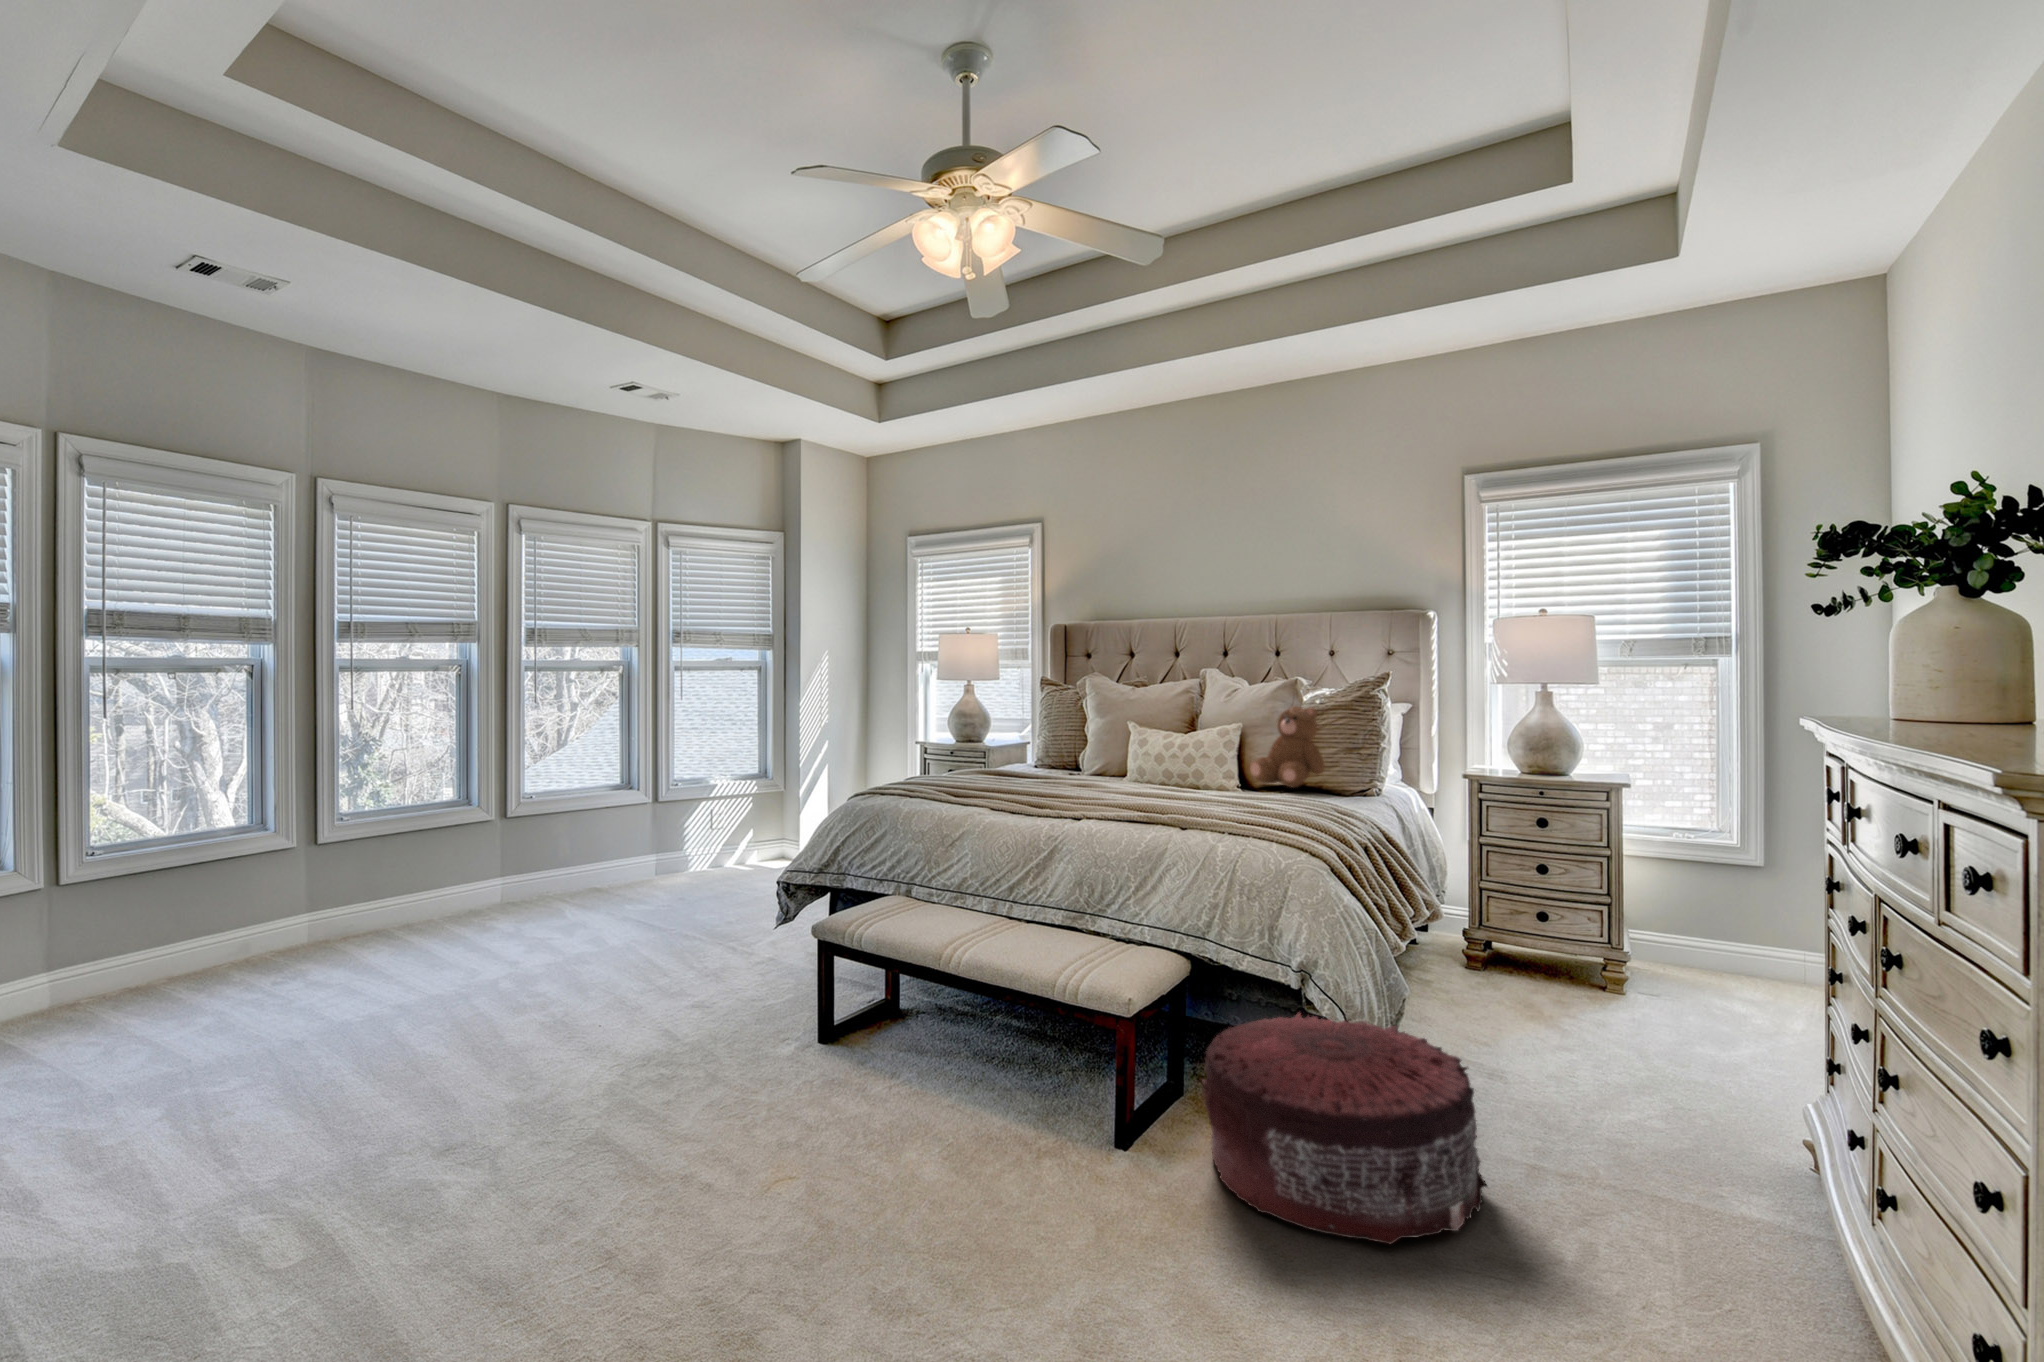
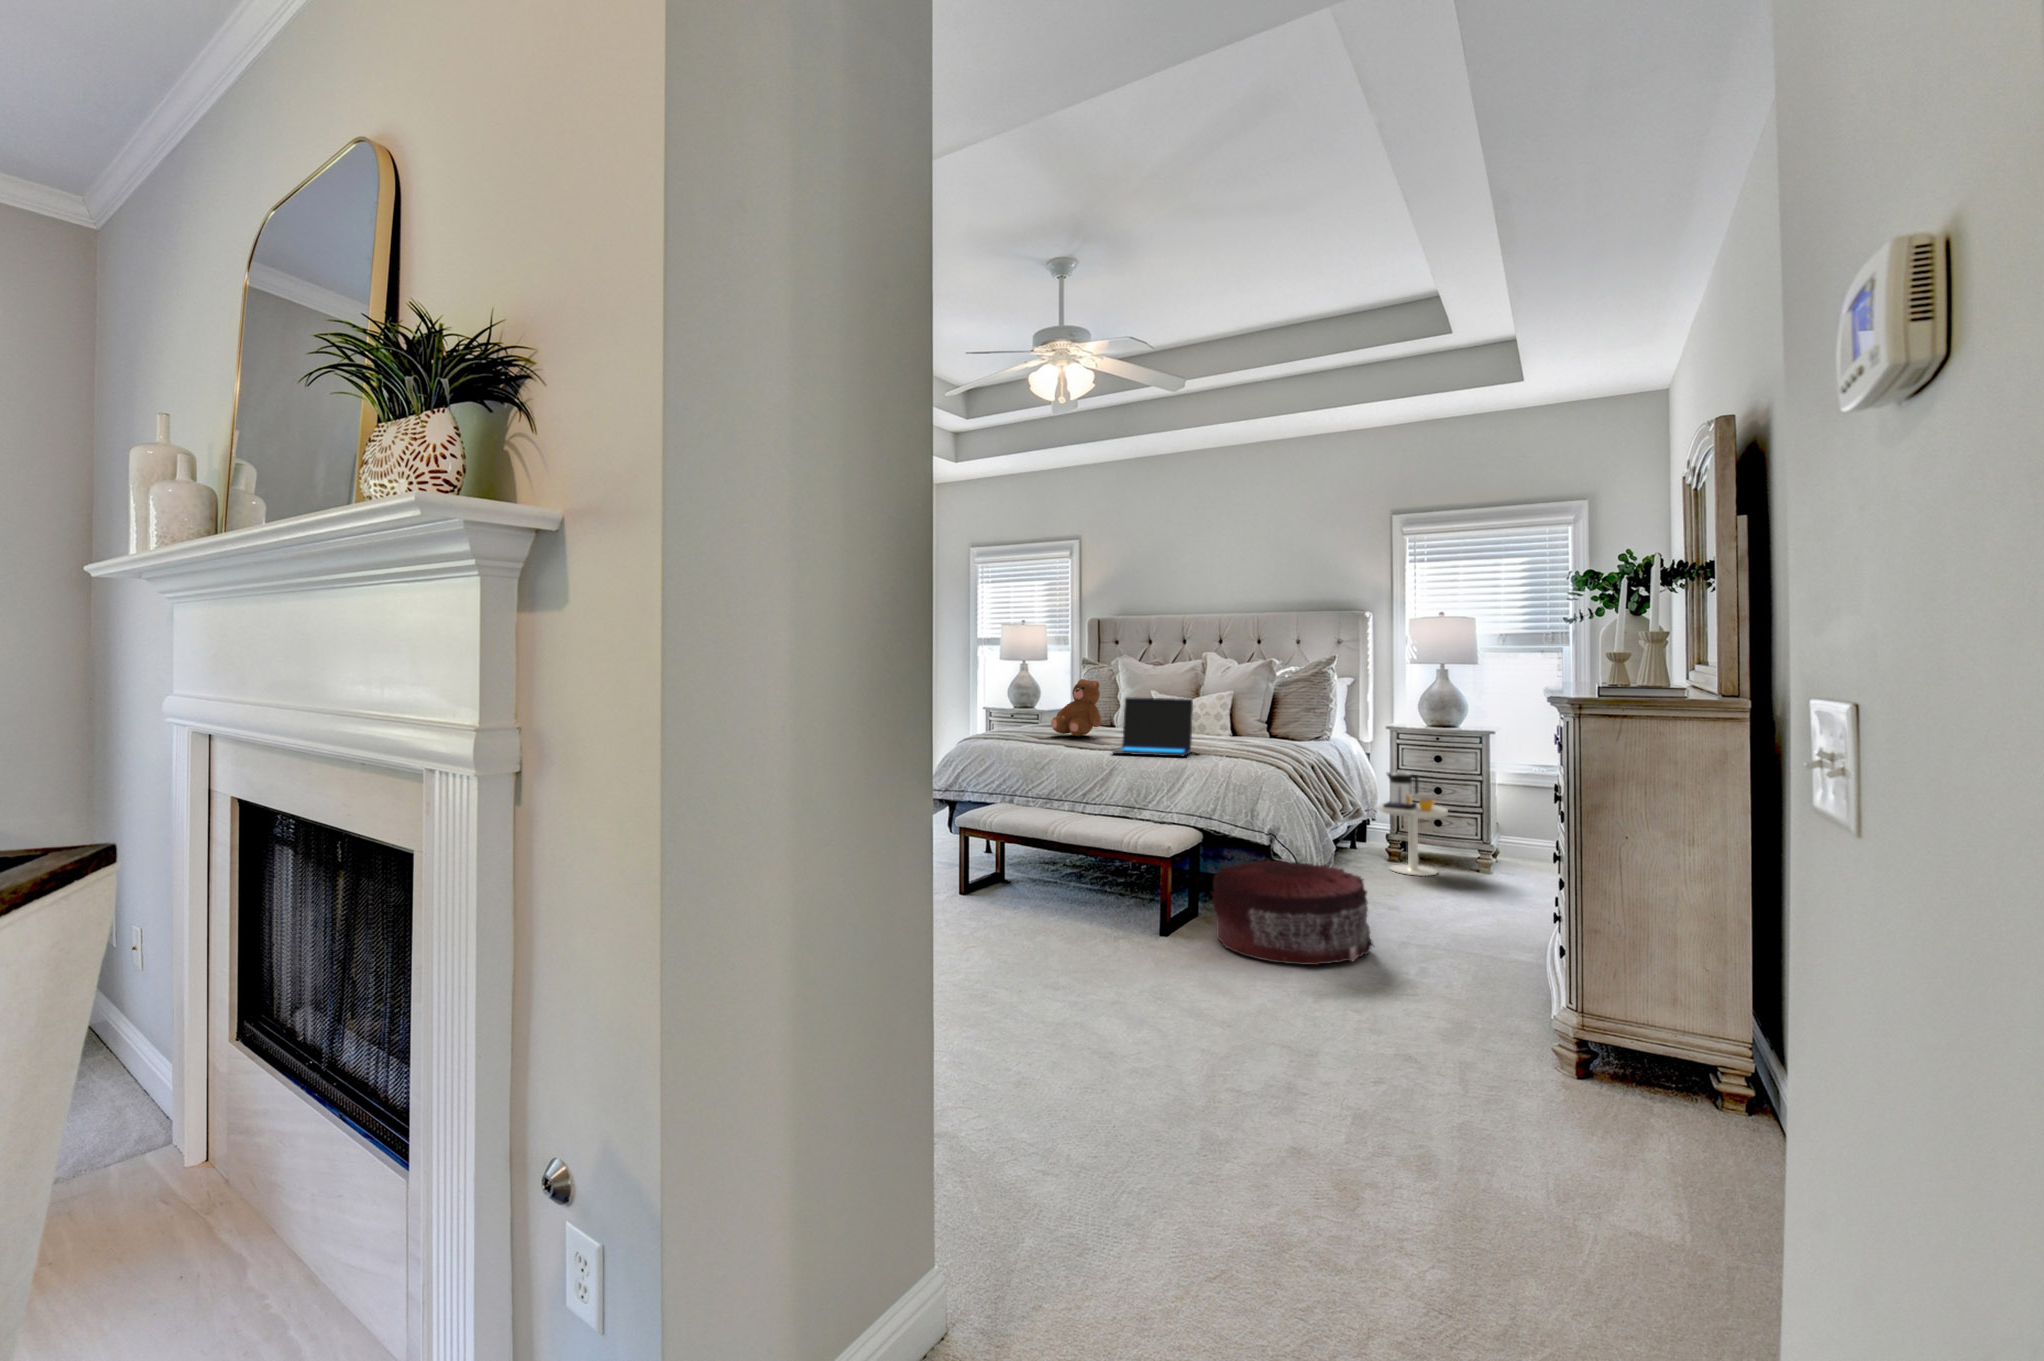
teddy bear: present [1250,706,1325,788] -> present [1051,679,1101,736]
laptop: none [1052,737,1180,832] -> present [1112,697,1193,756]
side table: none [1457,845,1564,1004] -> present [1379,772,1448,876]

